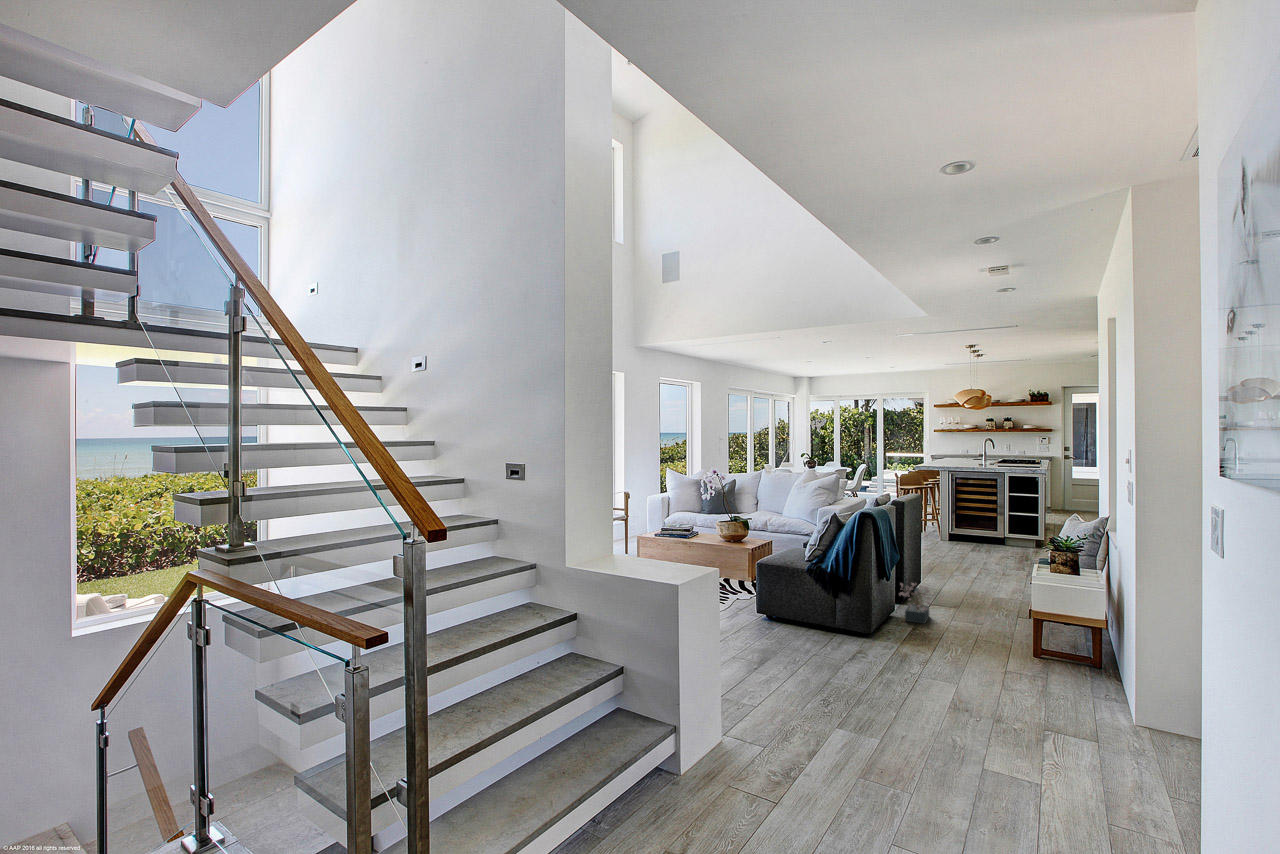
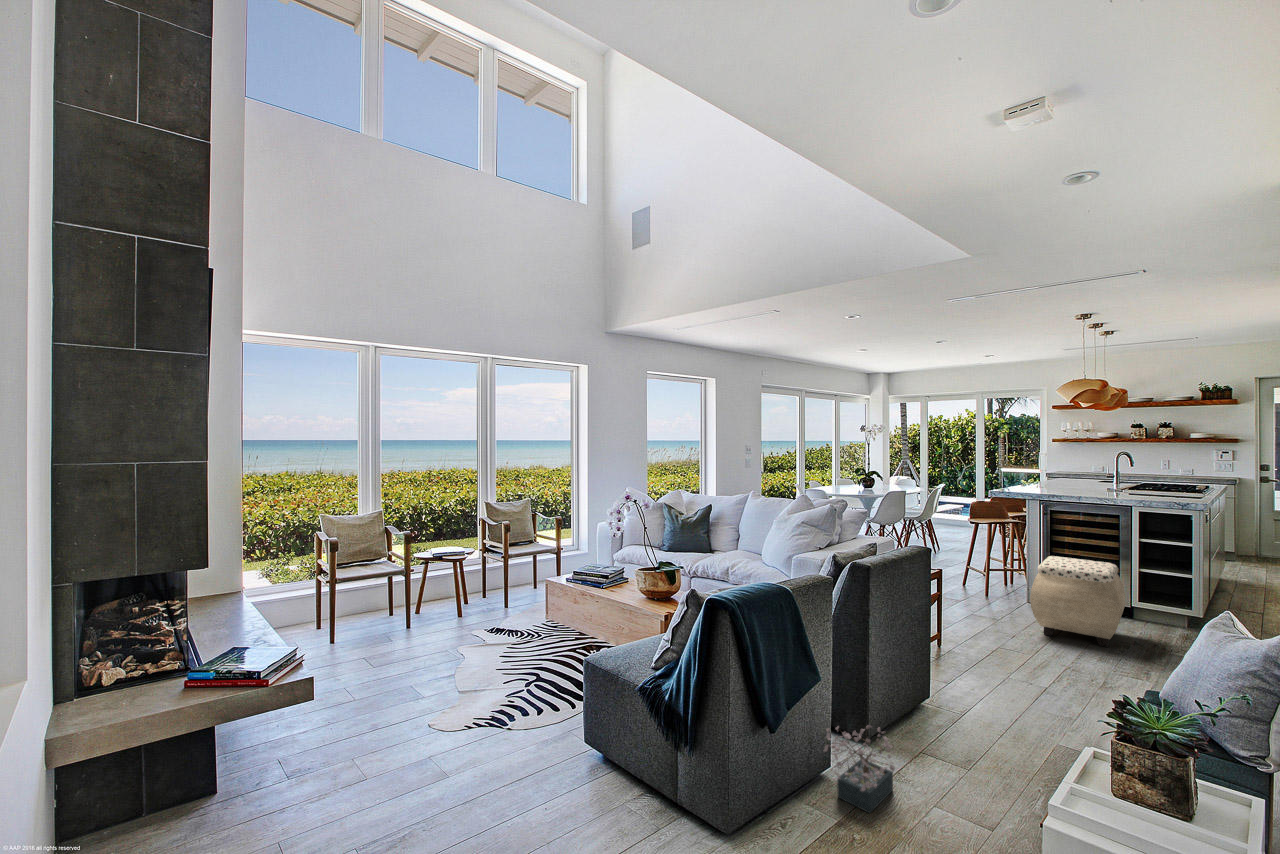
ottoman: none [954,505,1006,558] -> present [1030,556,1125,647]

